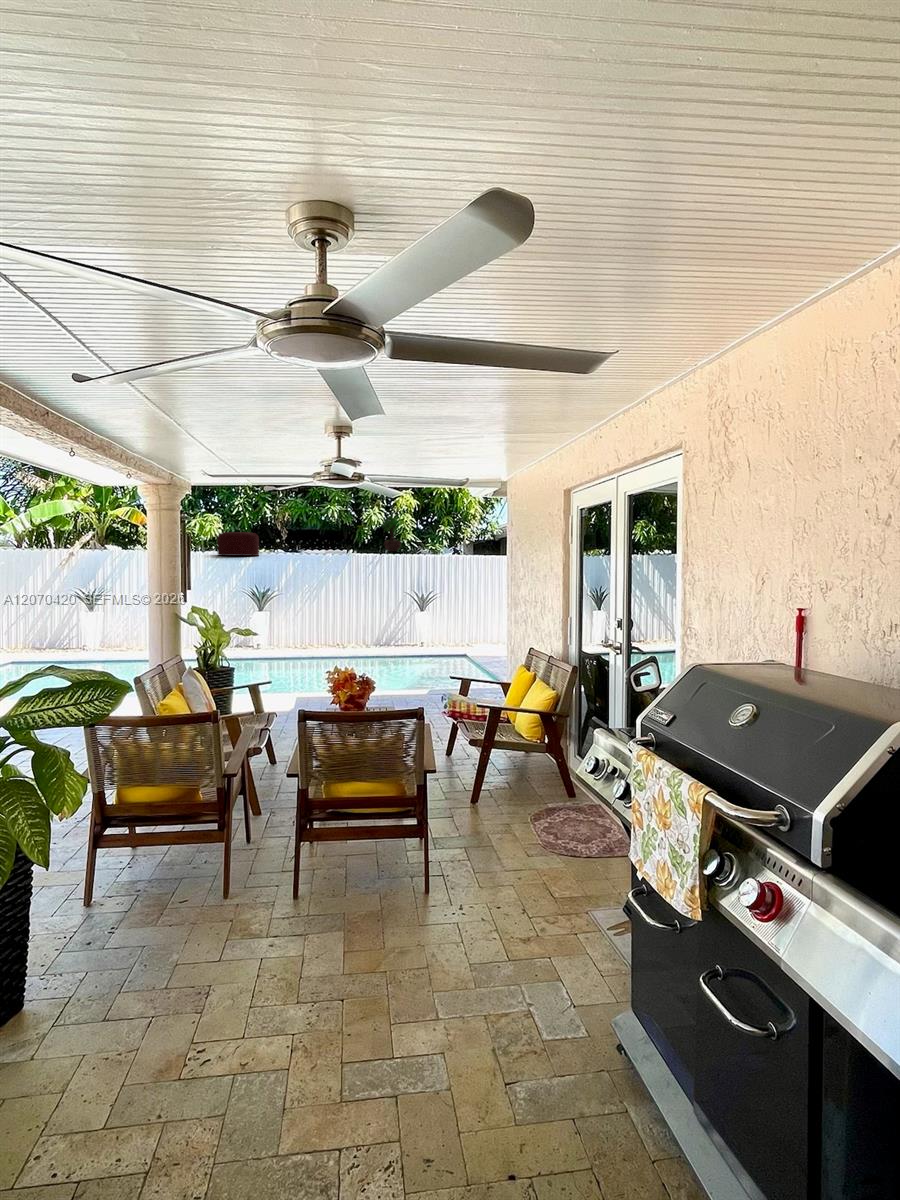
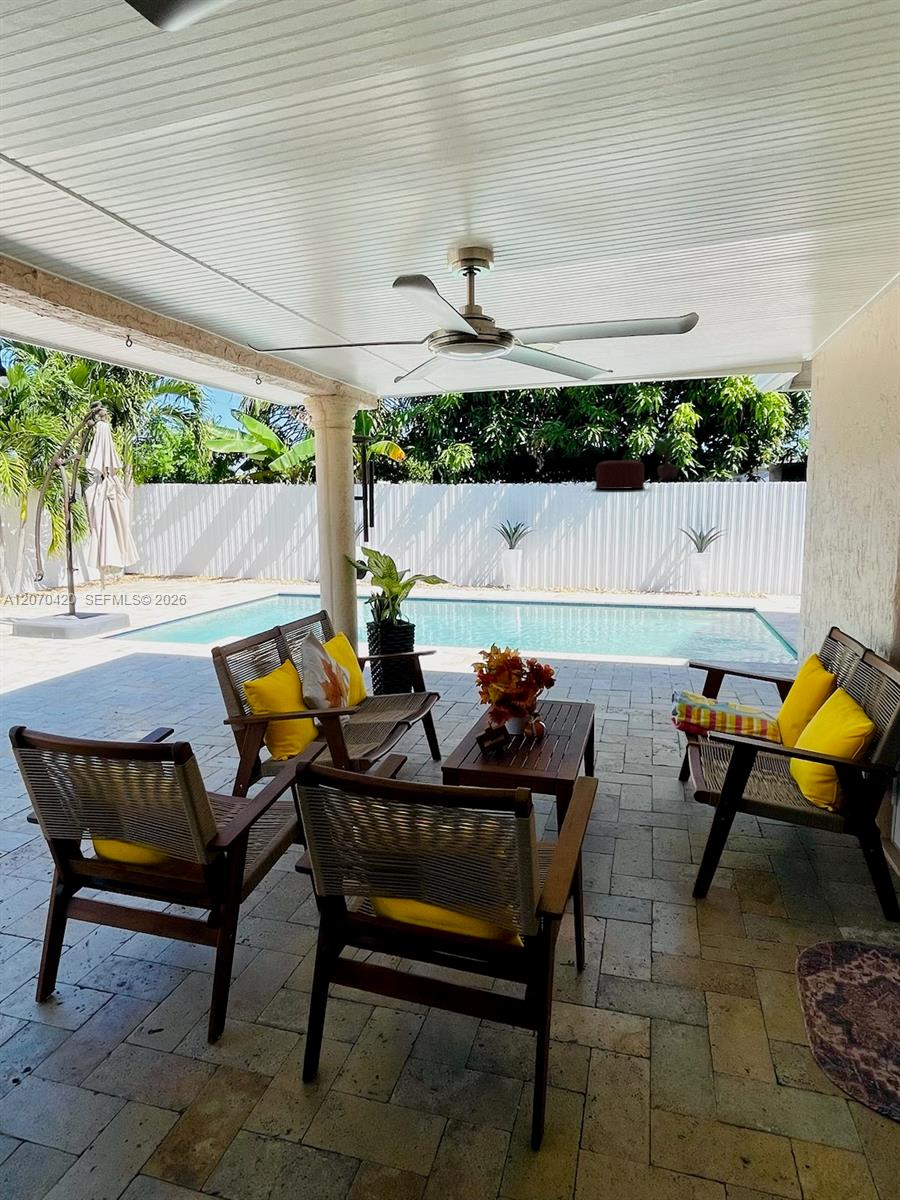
ottoman: present [217,532,259,556] -> present [596,460,644,489]

